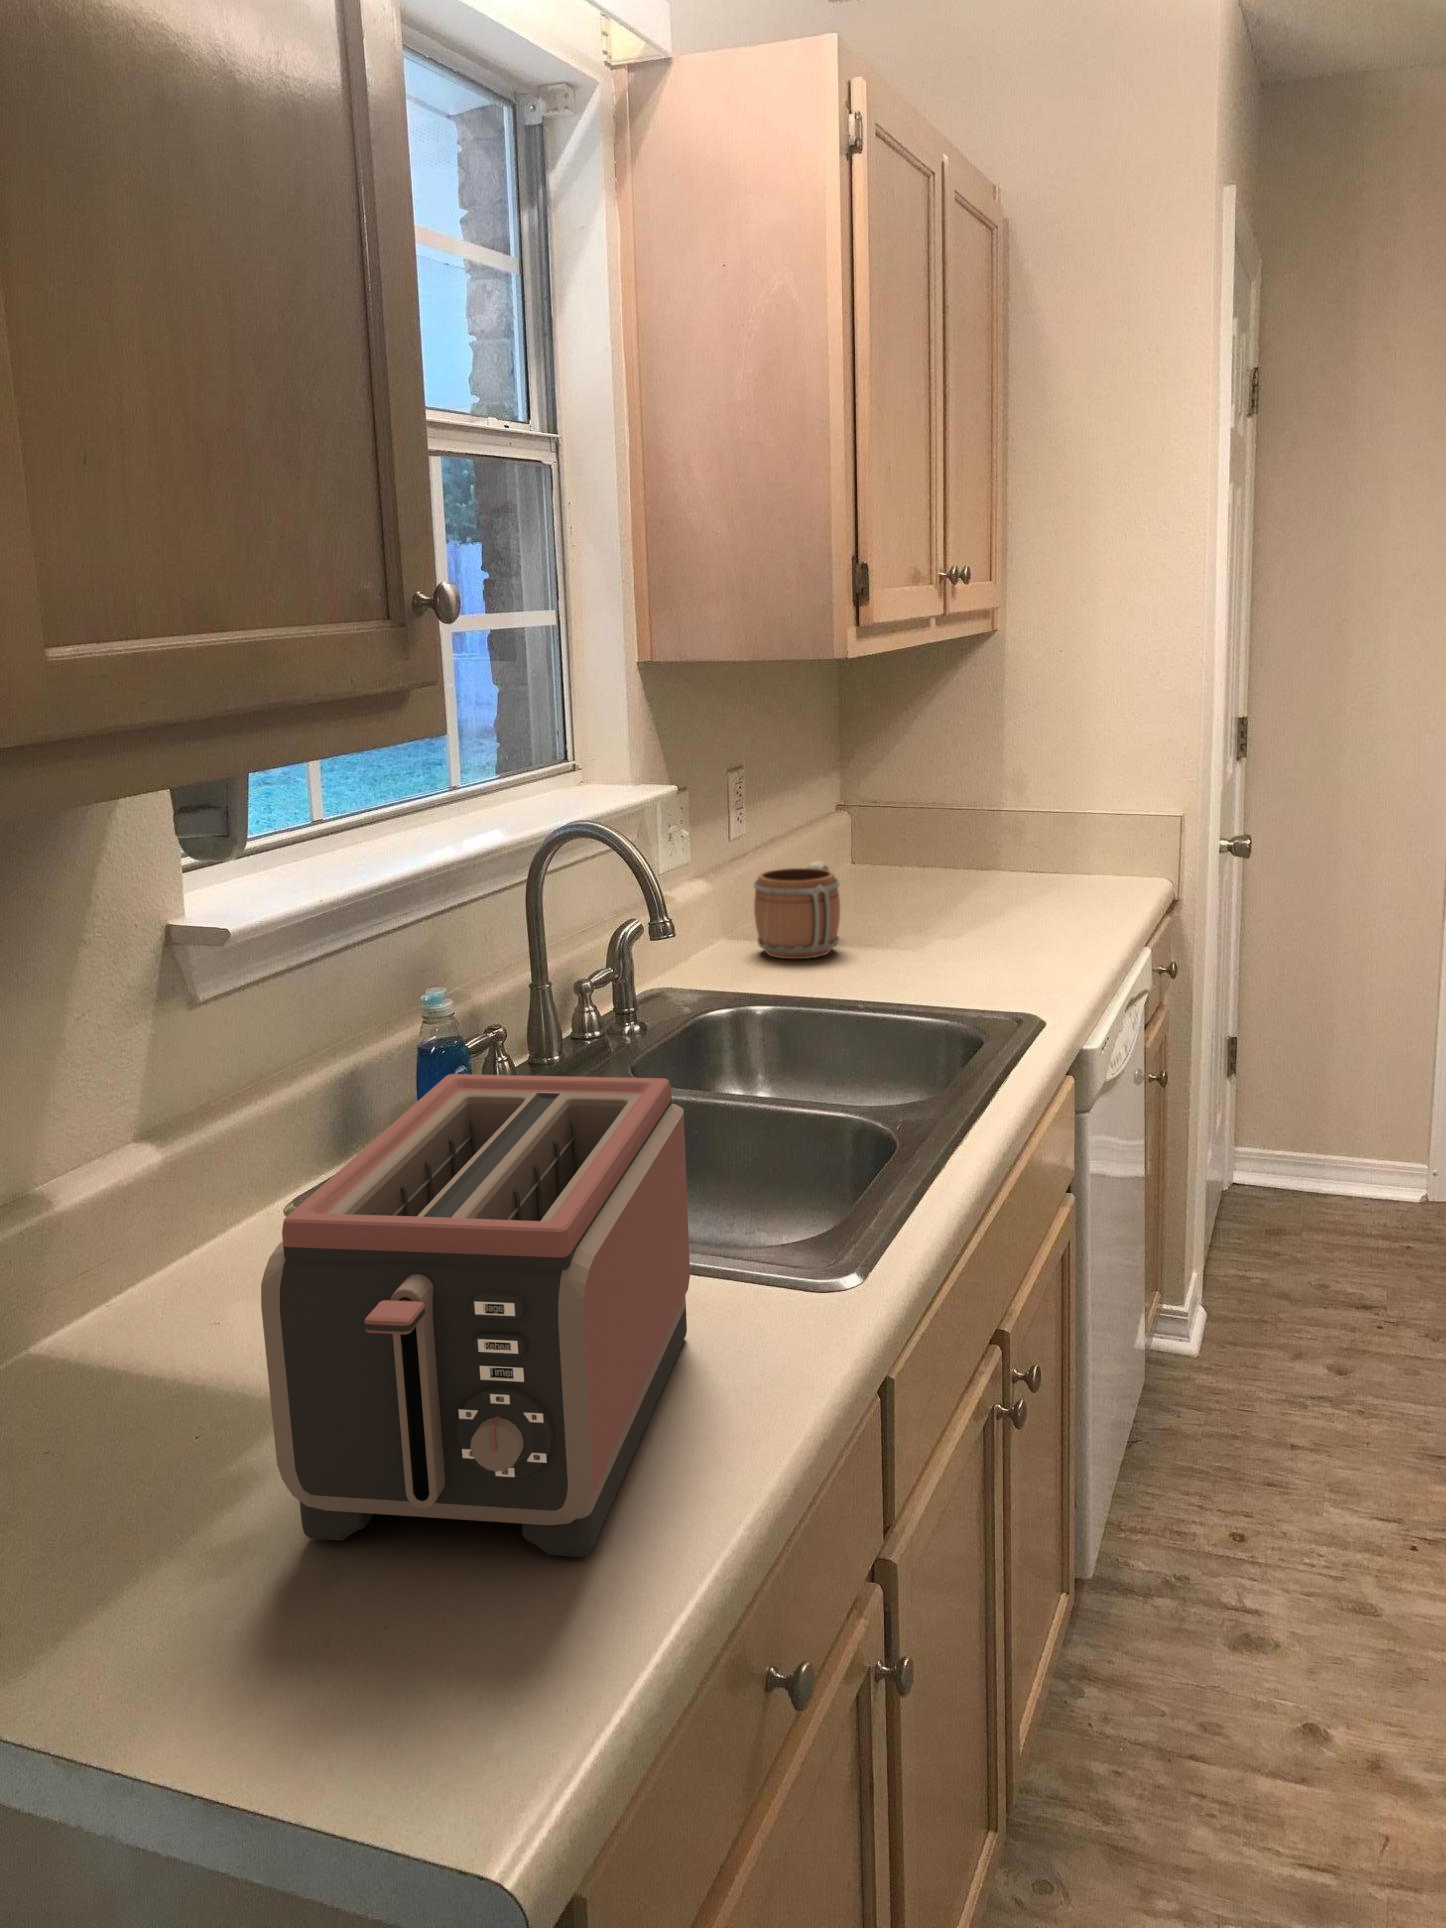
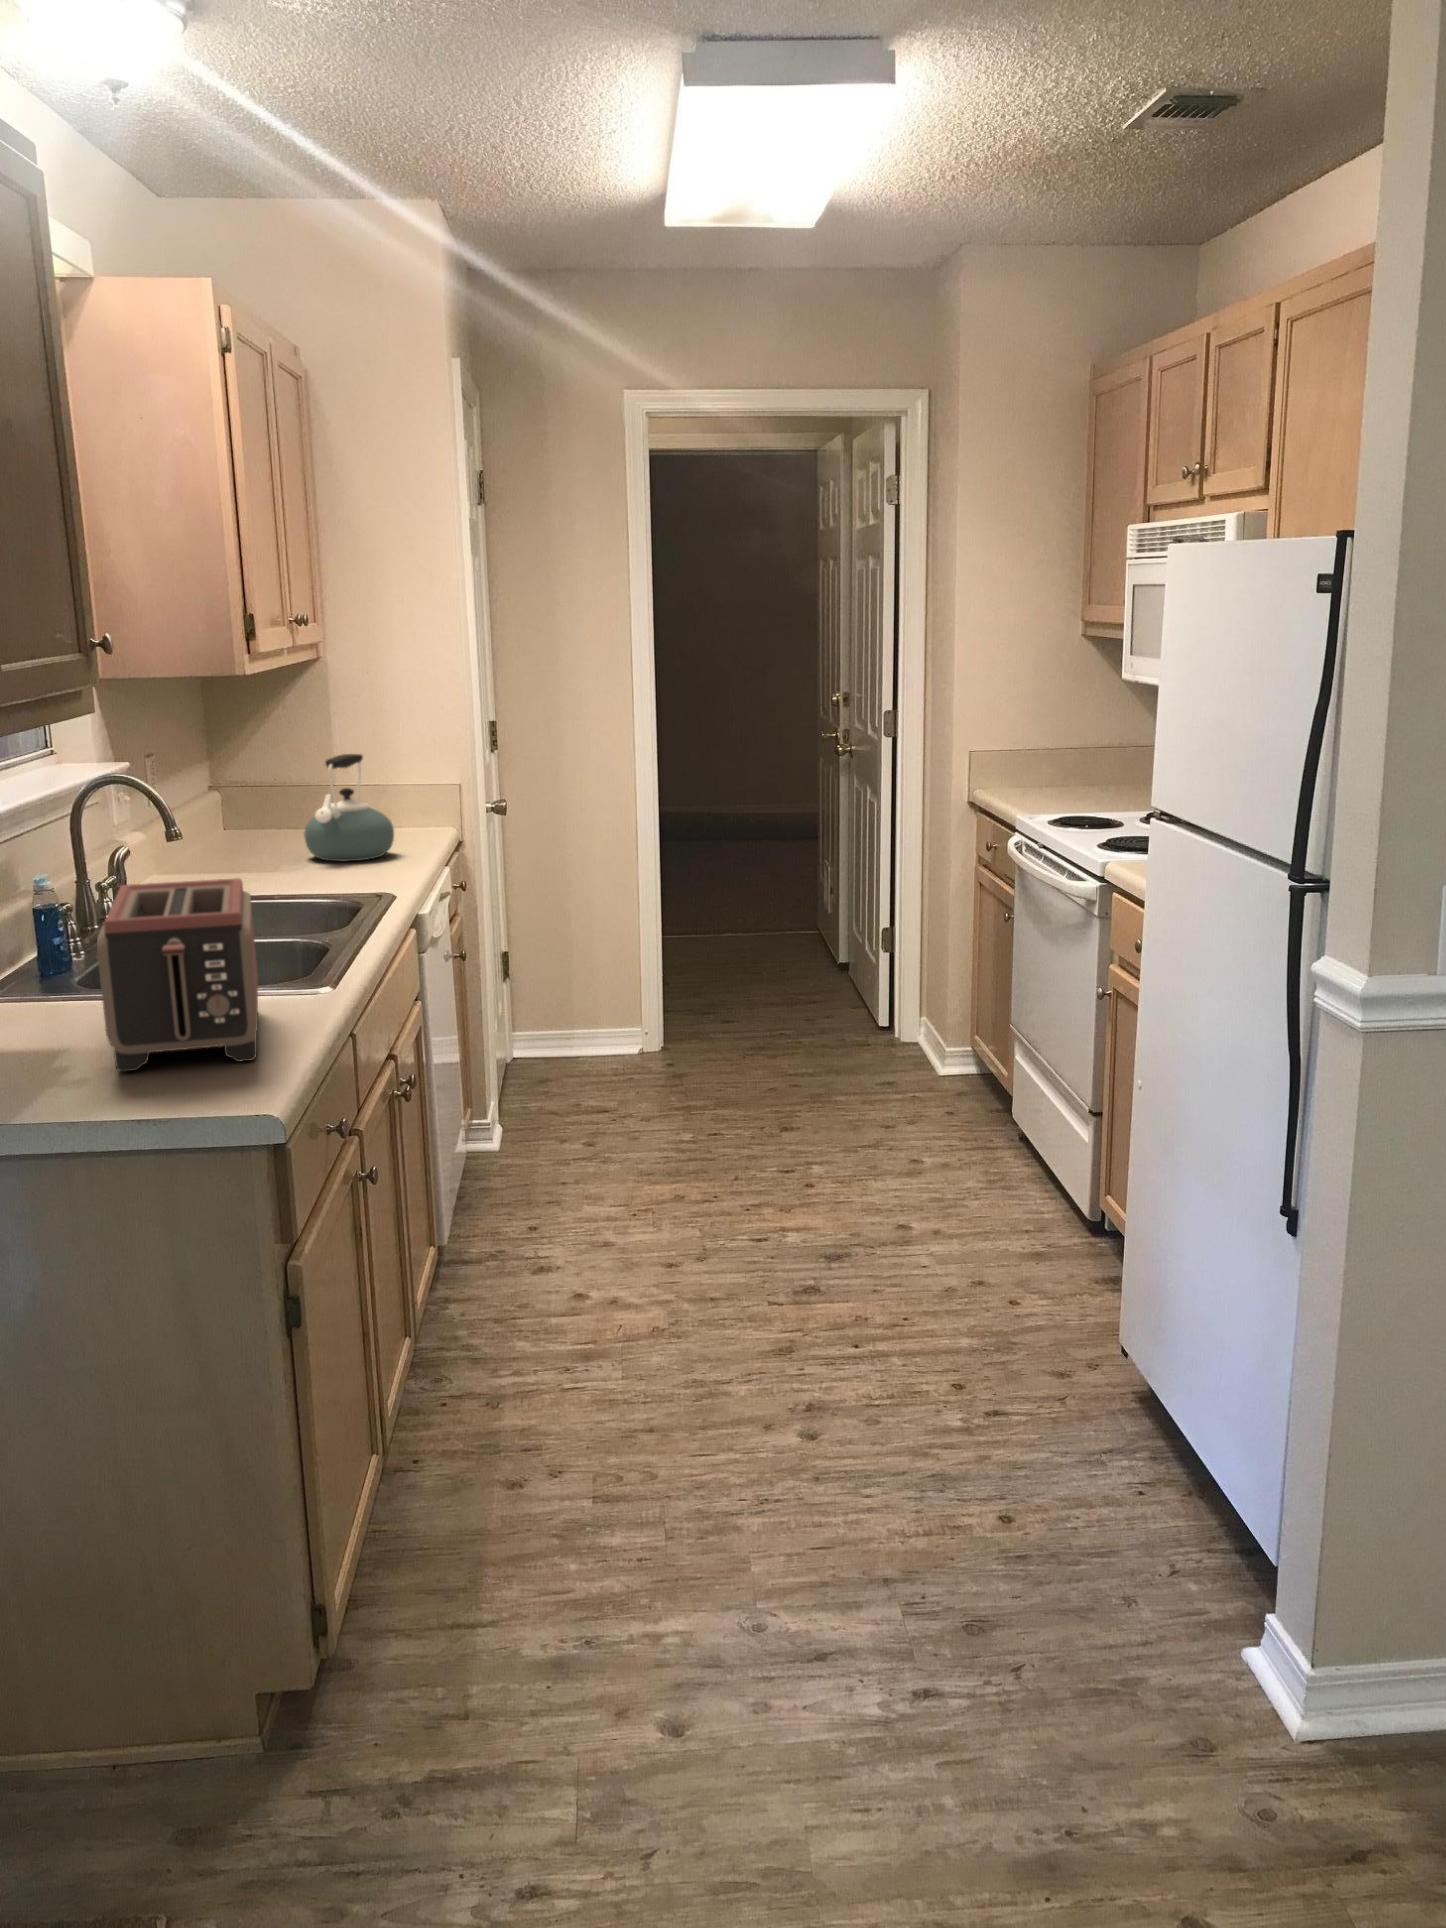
kettle: none [938,774,1070,937] -> present [304,754,394,861]
mug: present [754,861,840,959] -> none [182,816,244,880]

